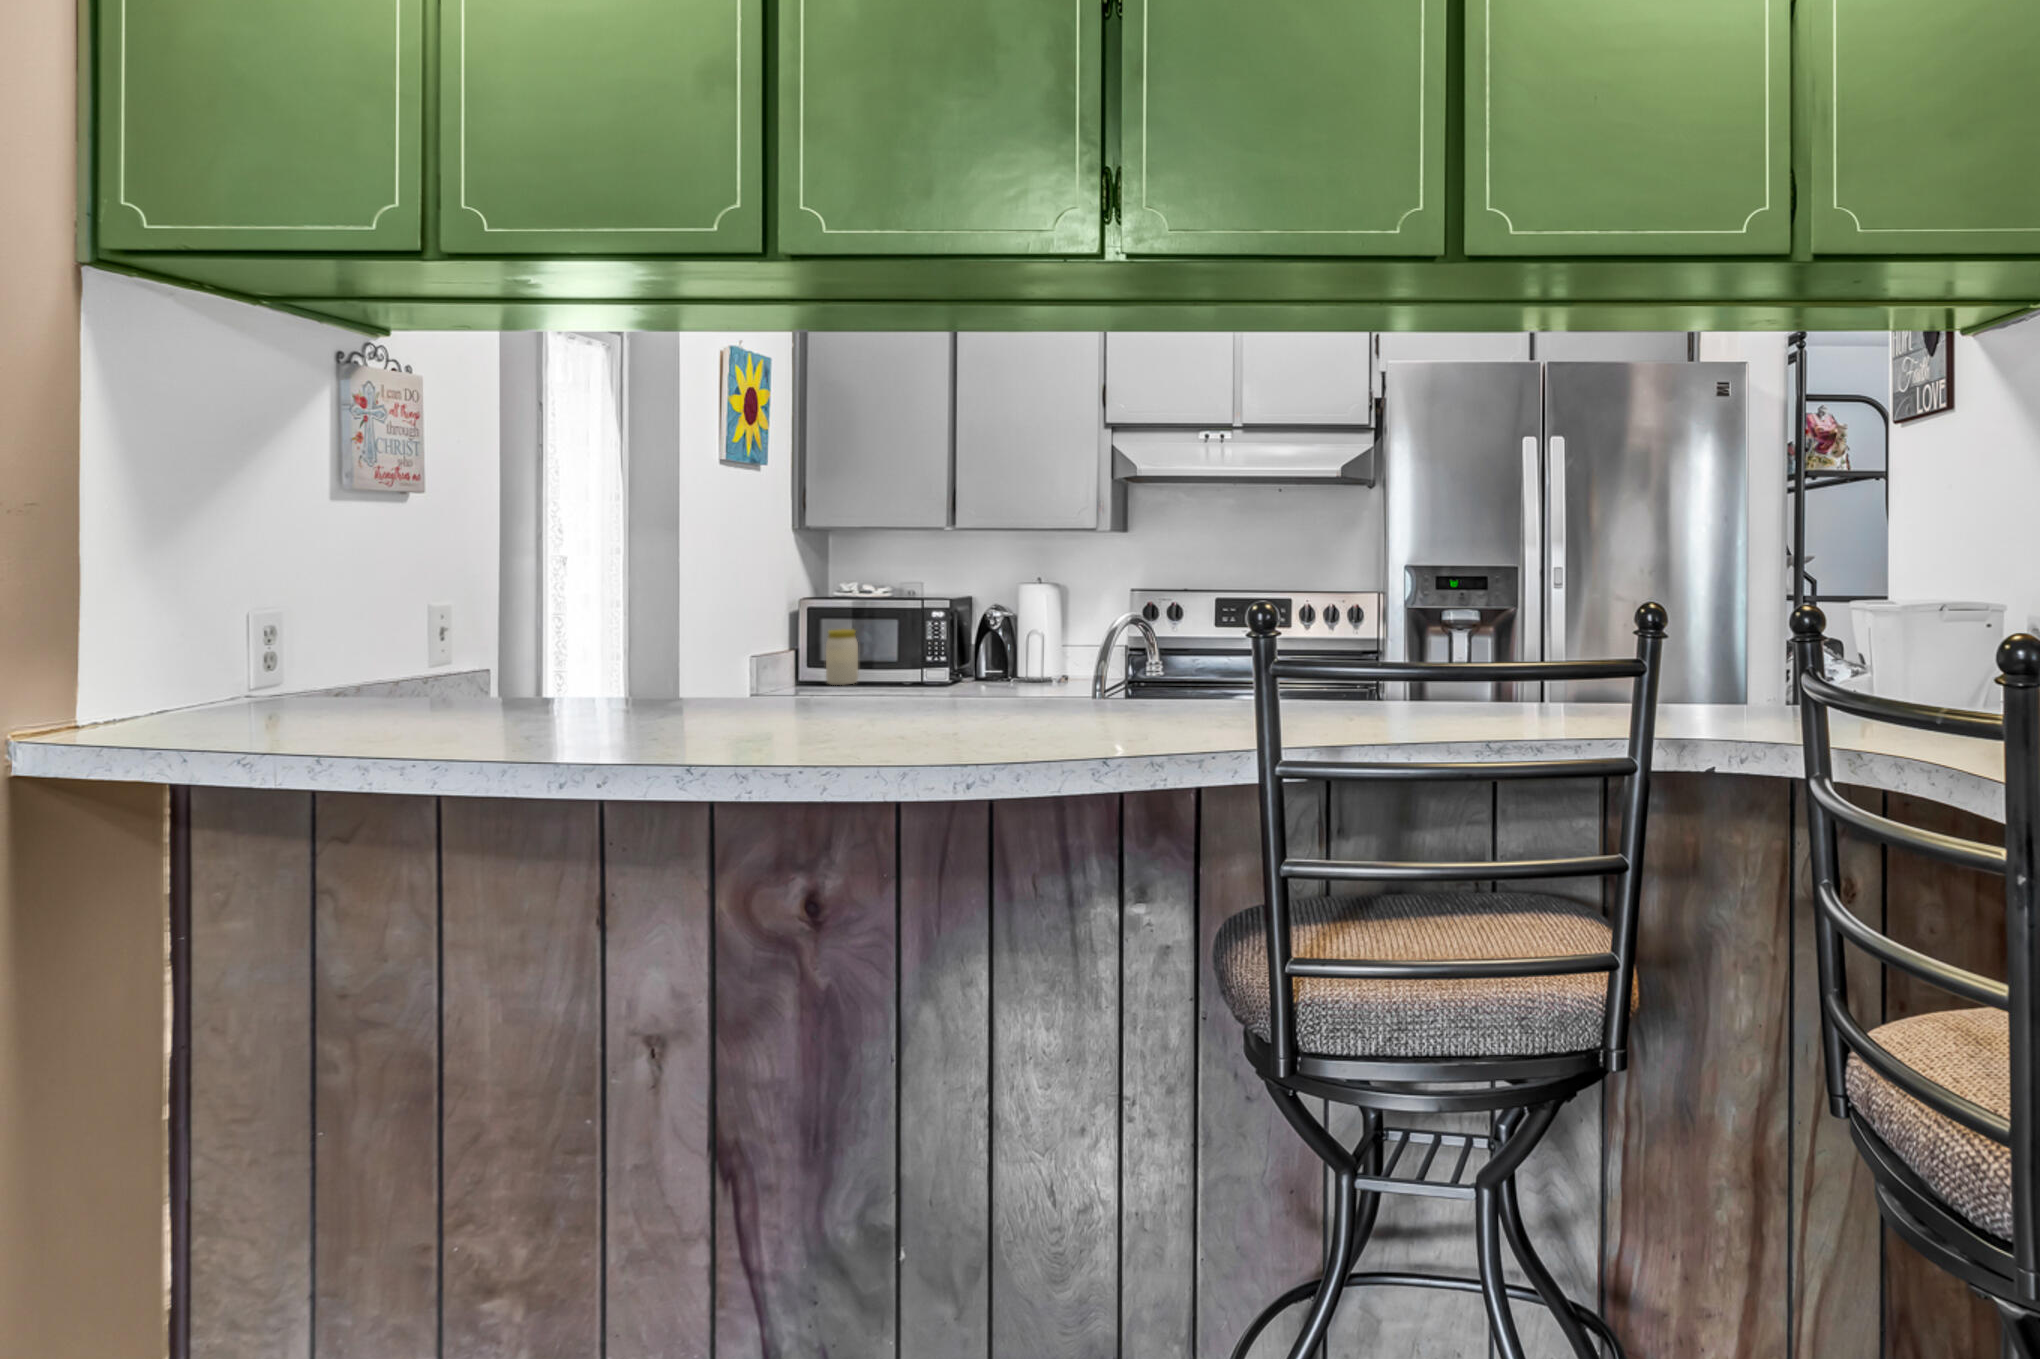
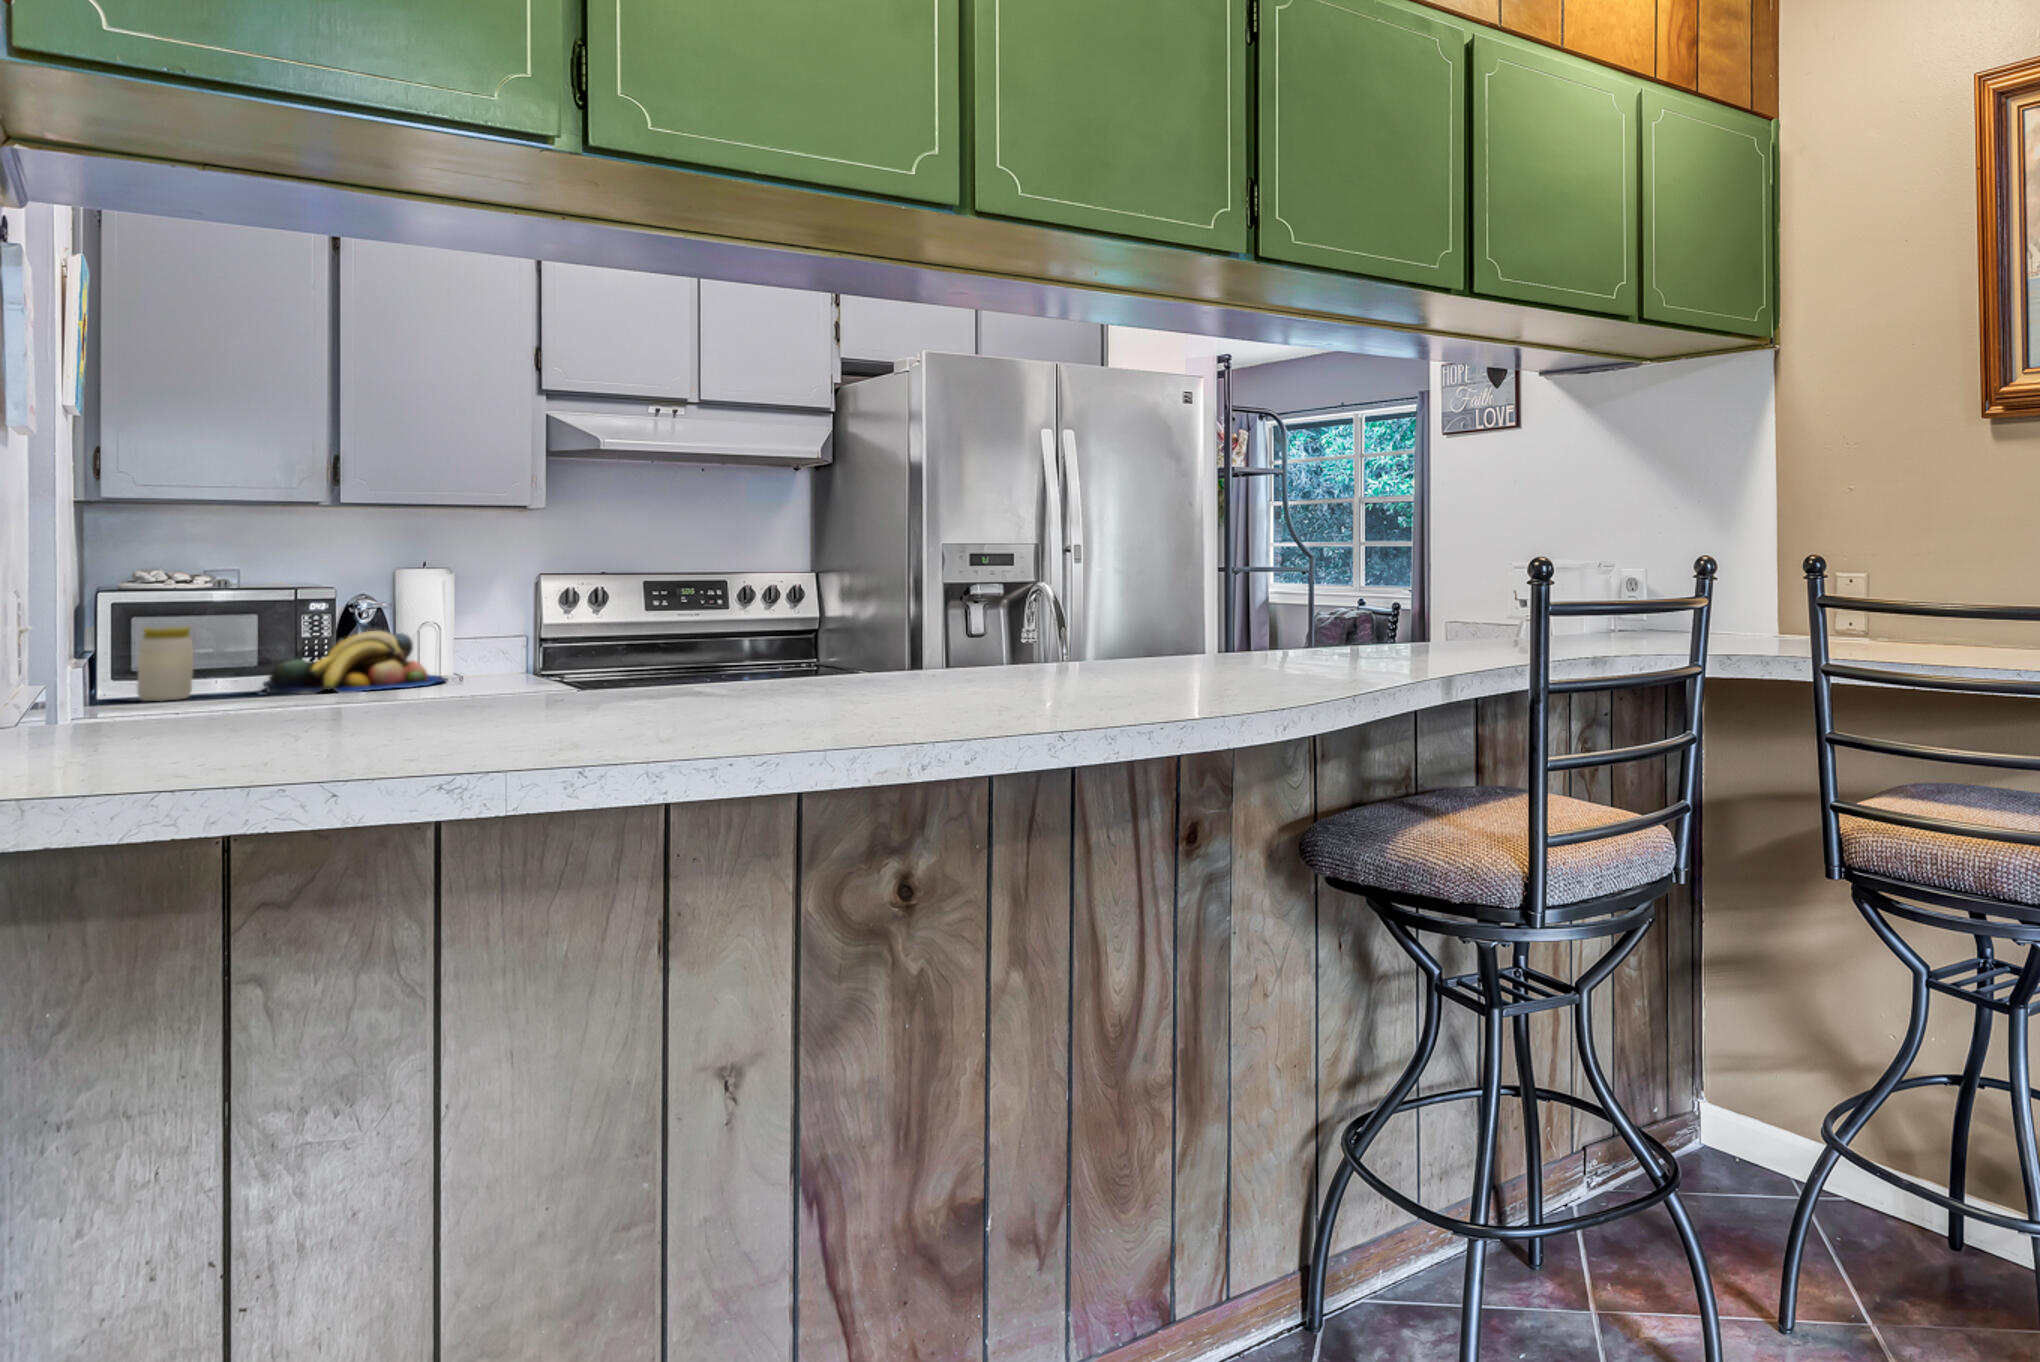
fruit bowl: none [906,634,1033,685] -> present [263,630,445,694]

